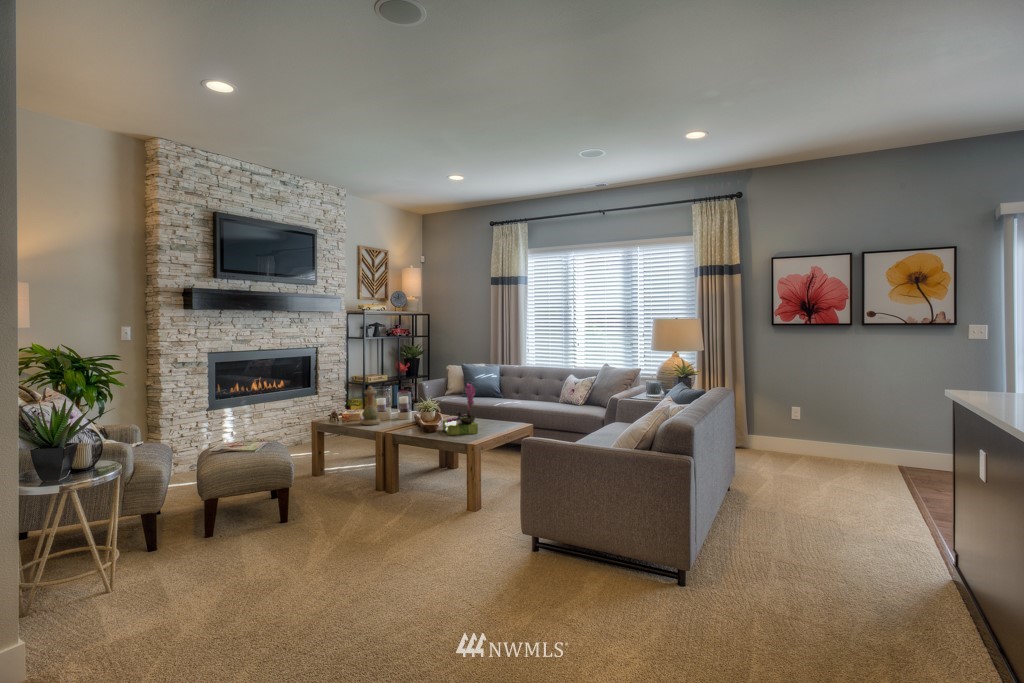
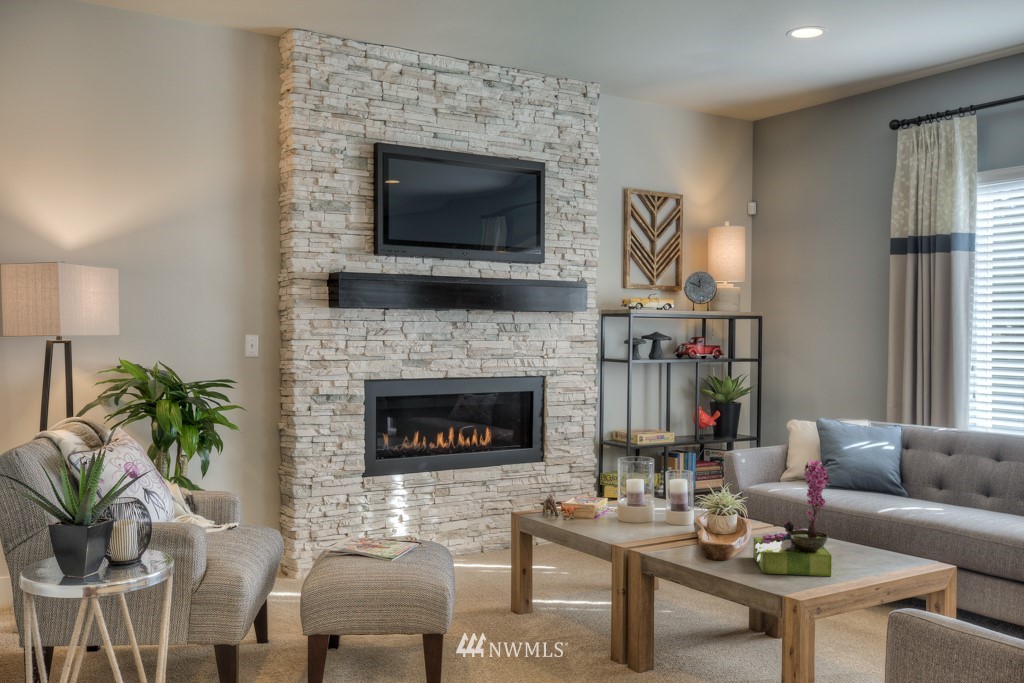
vase: present [361,386,381,425] -> none [592,451,631,531]

